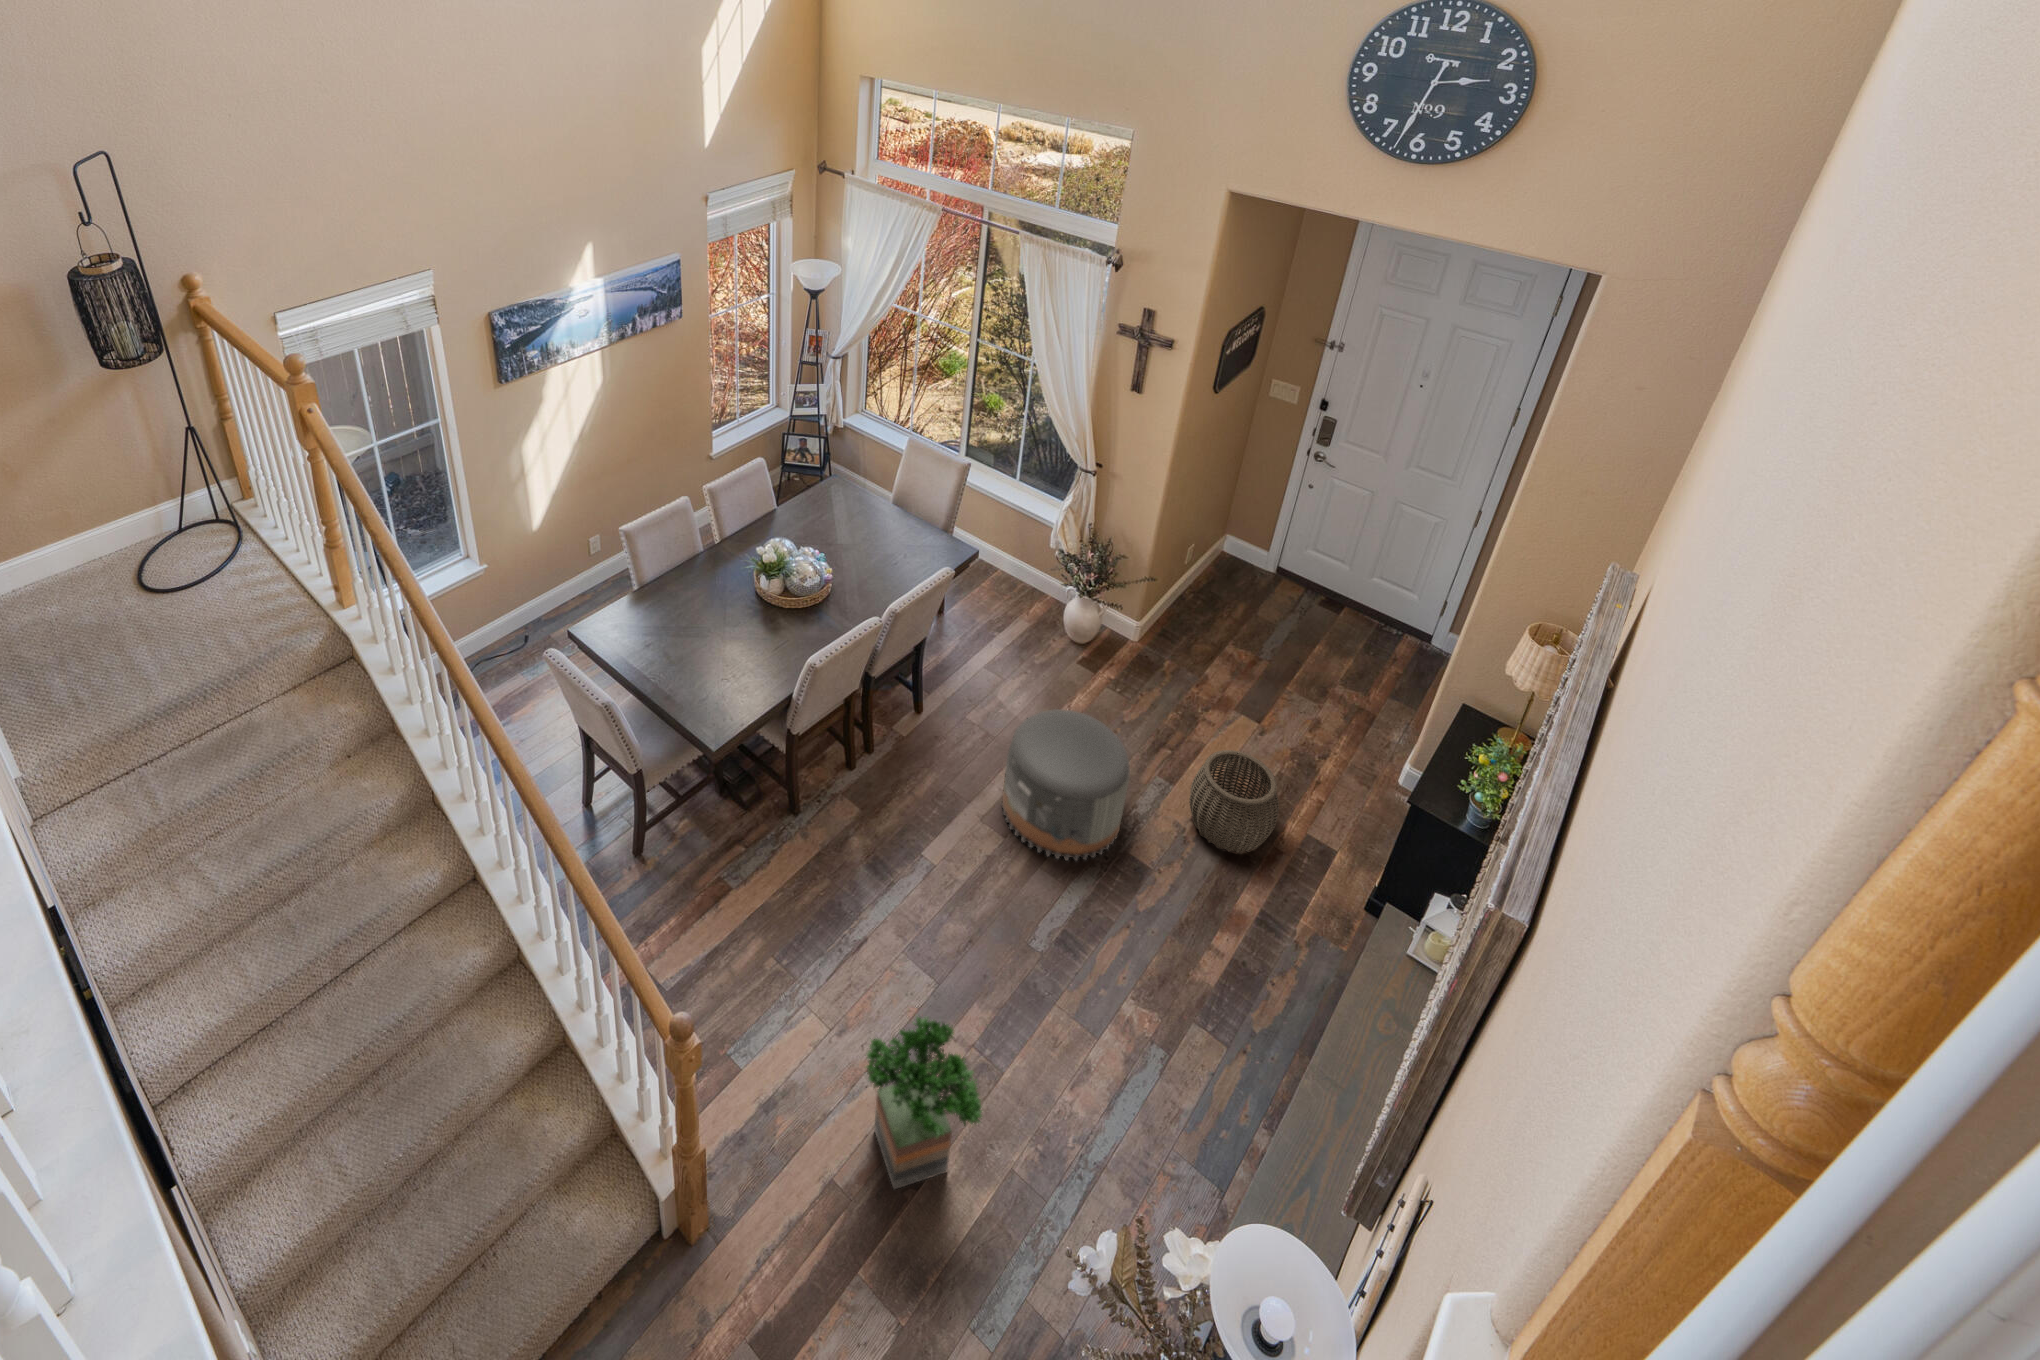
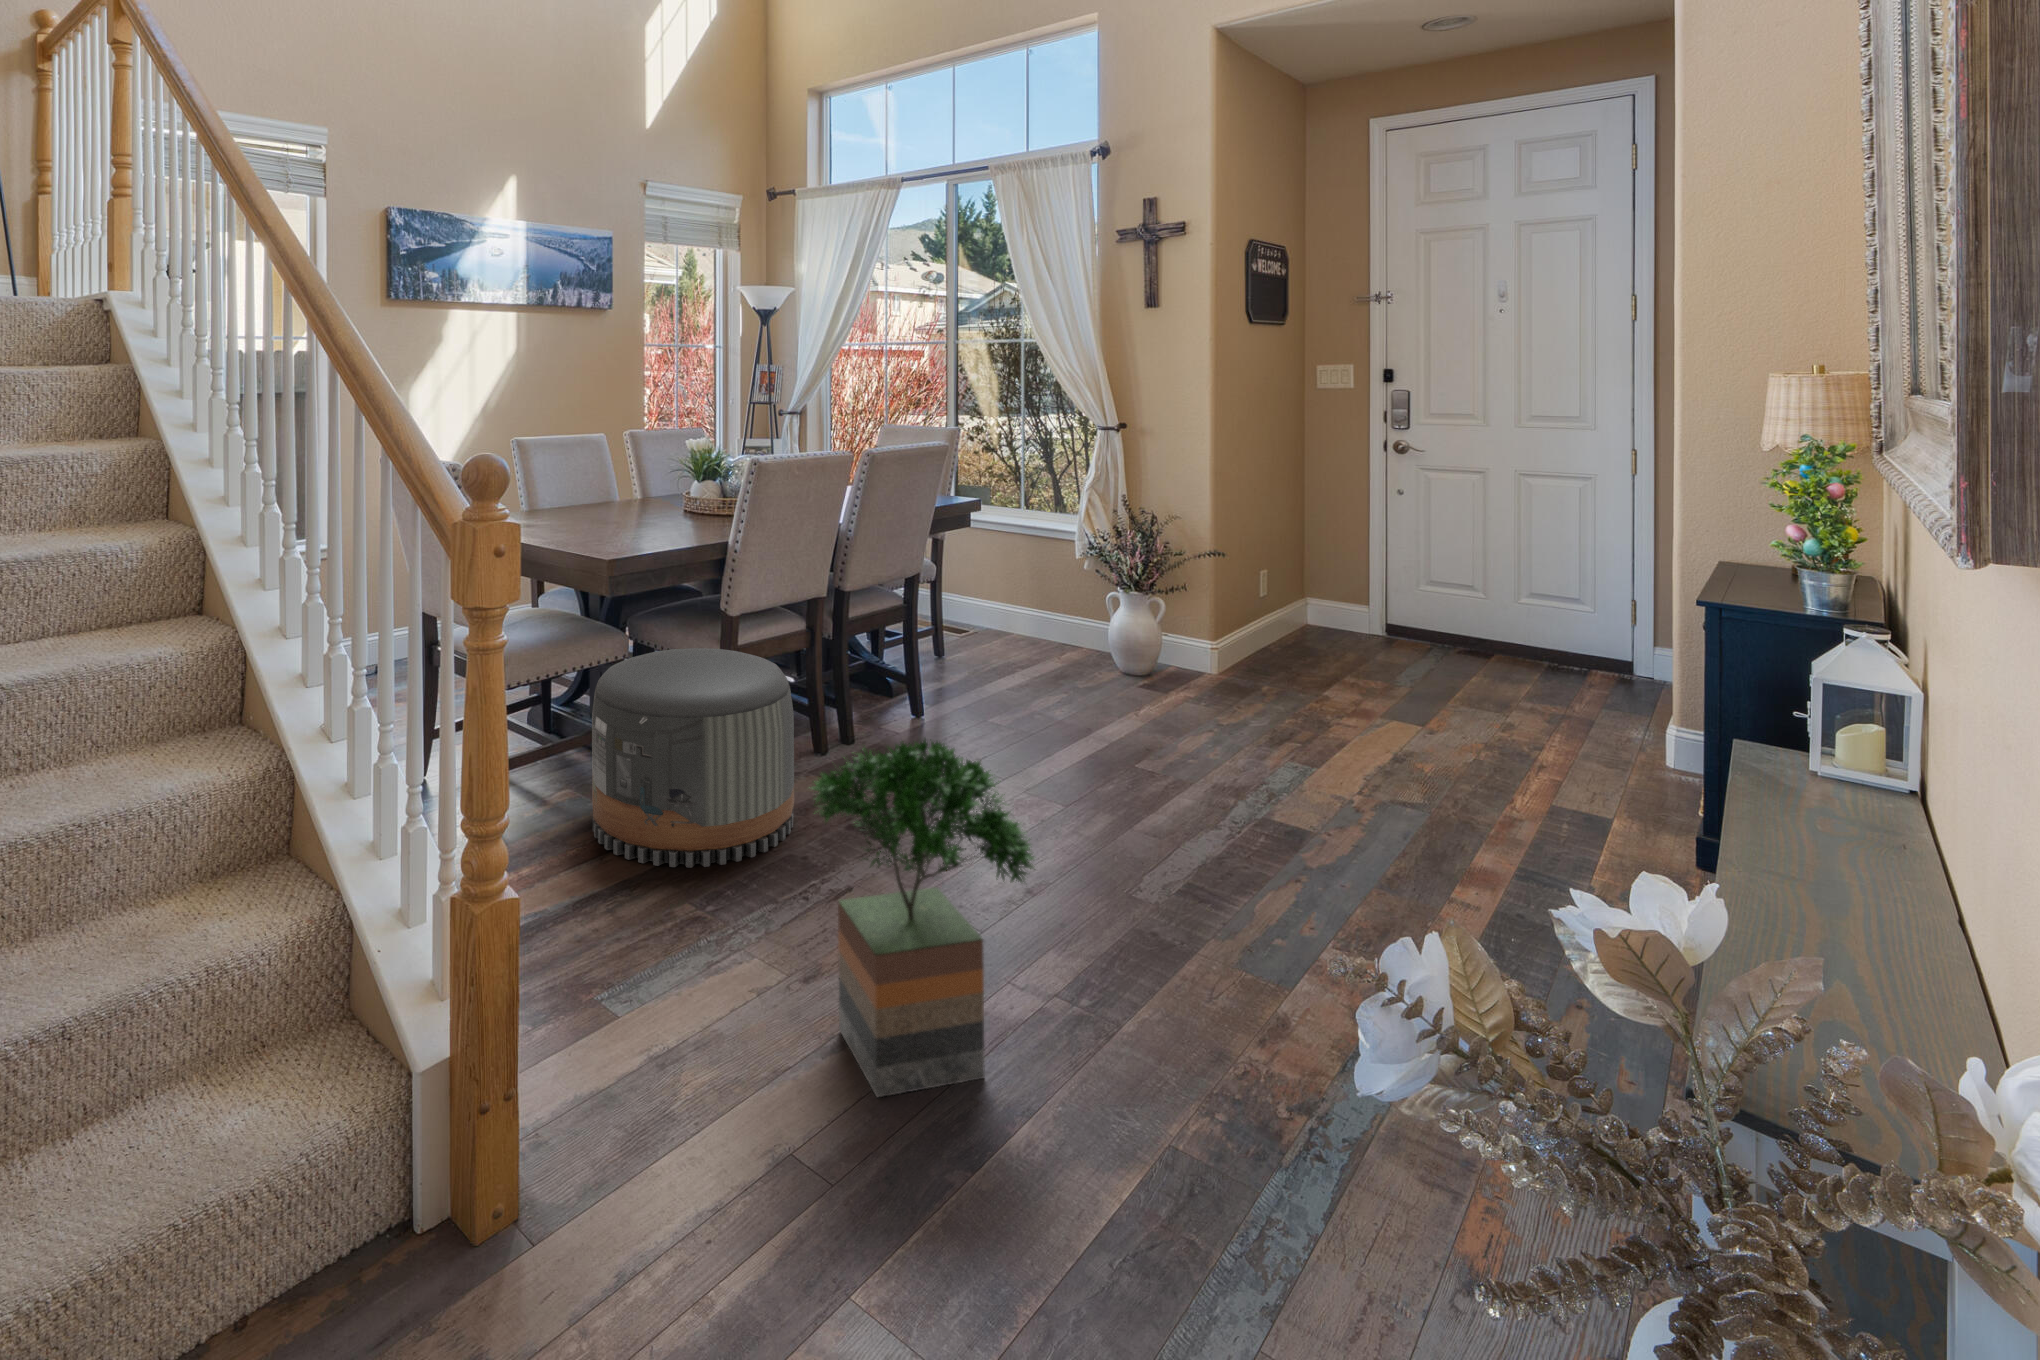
pouf: present [1002,709,1130,861] -> present [592,648,794,867]
woven basket: present [1189,750,1279,853] -> none [1325,645,1473,785]

